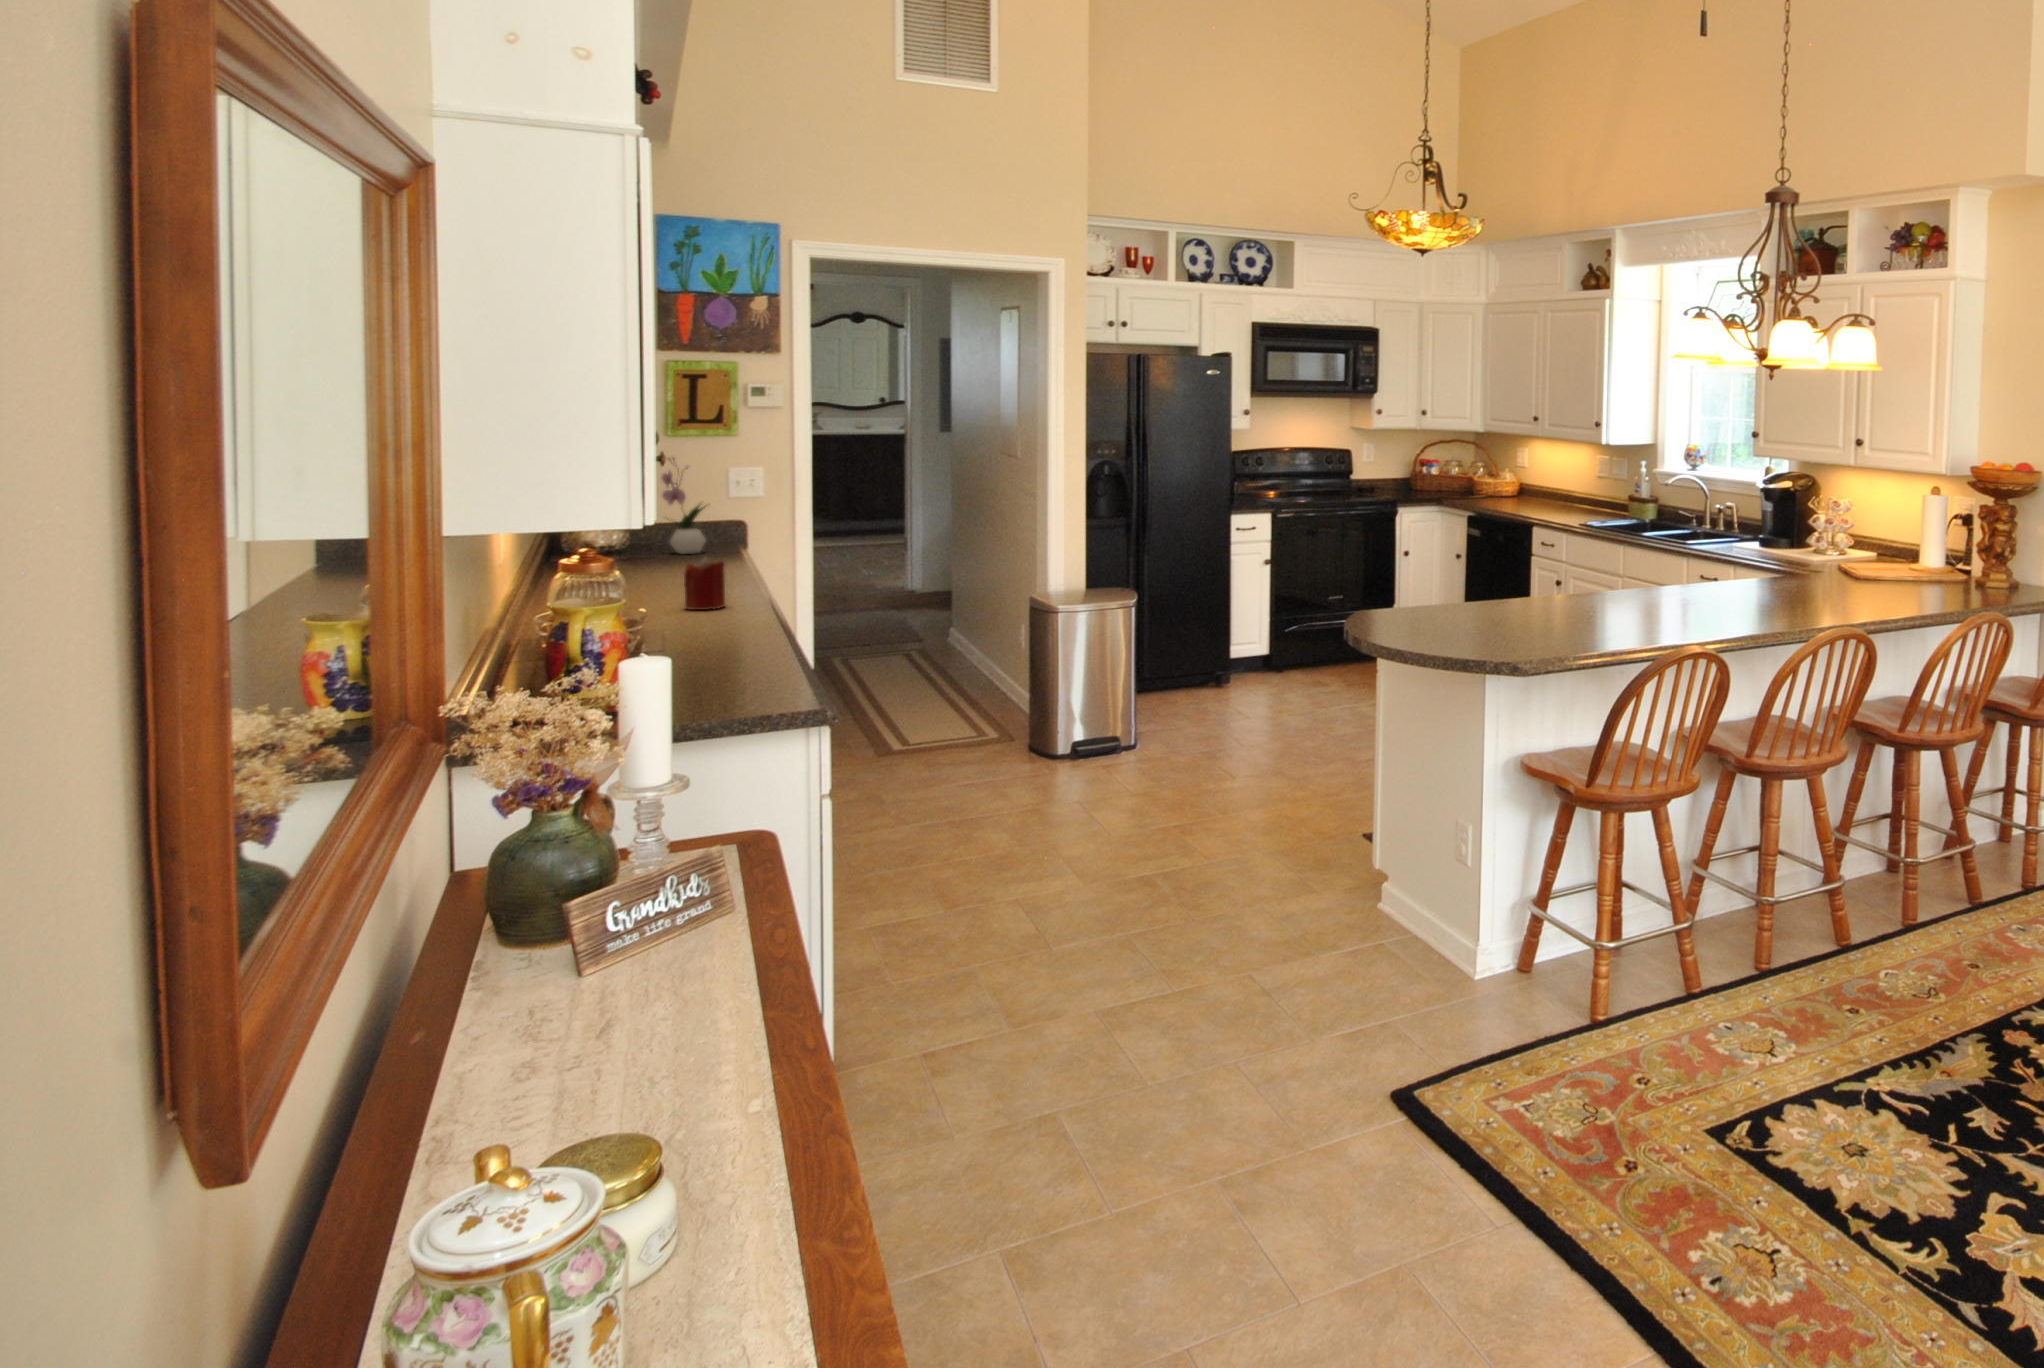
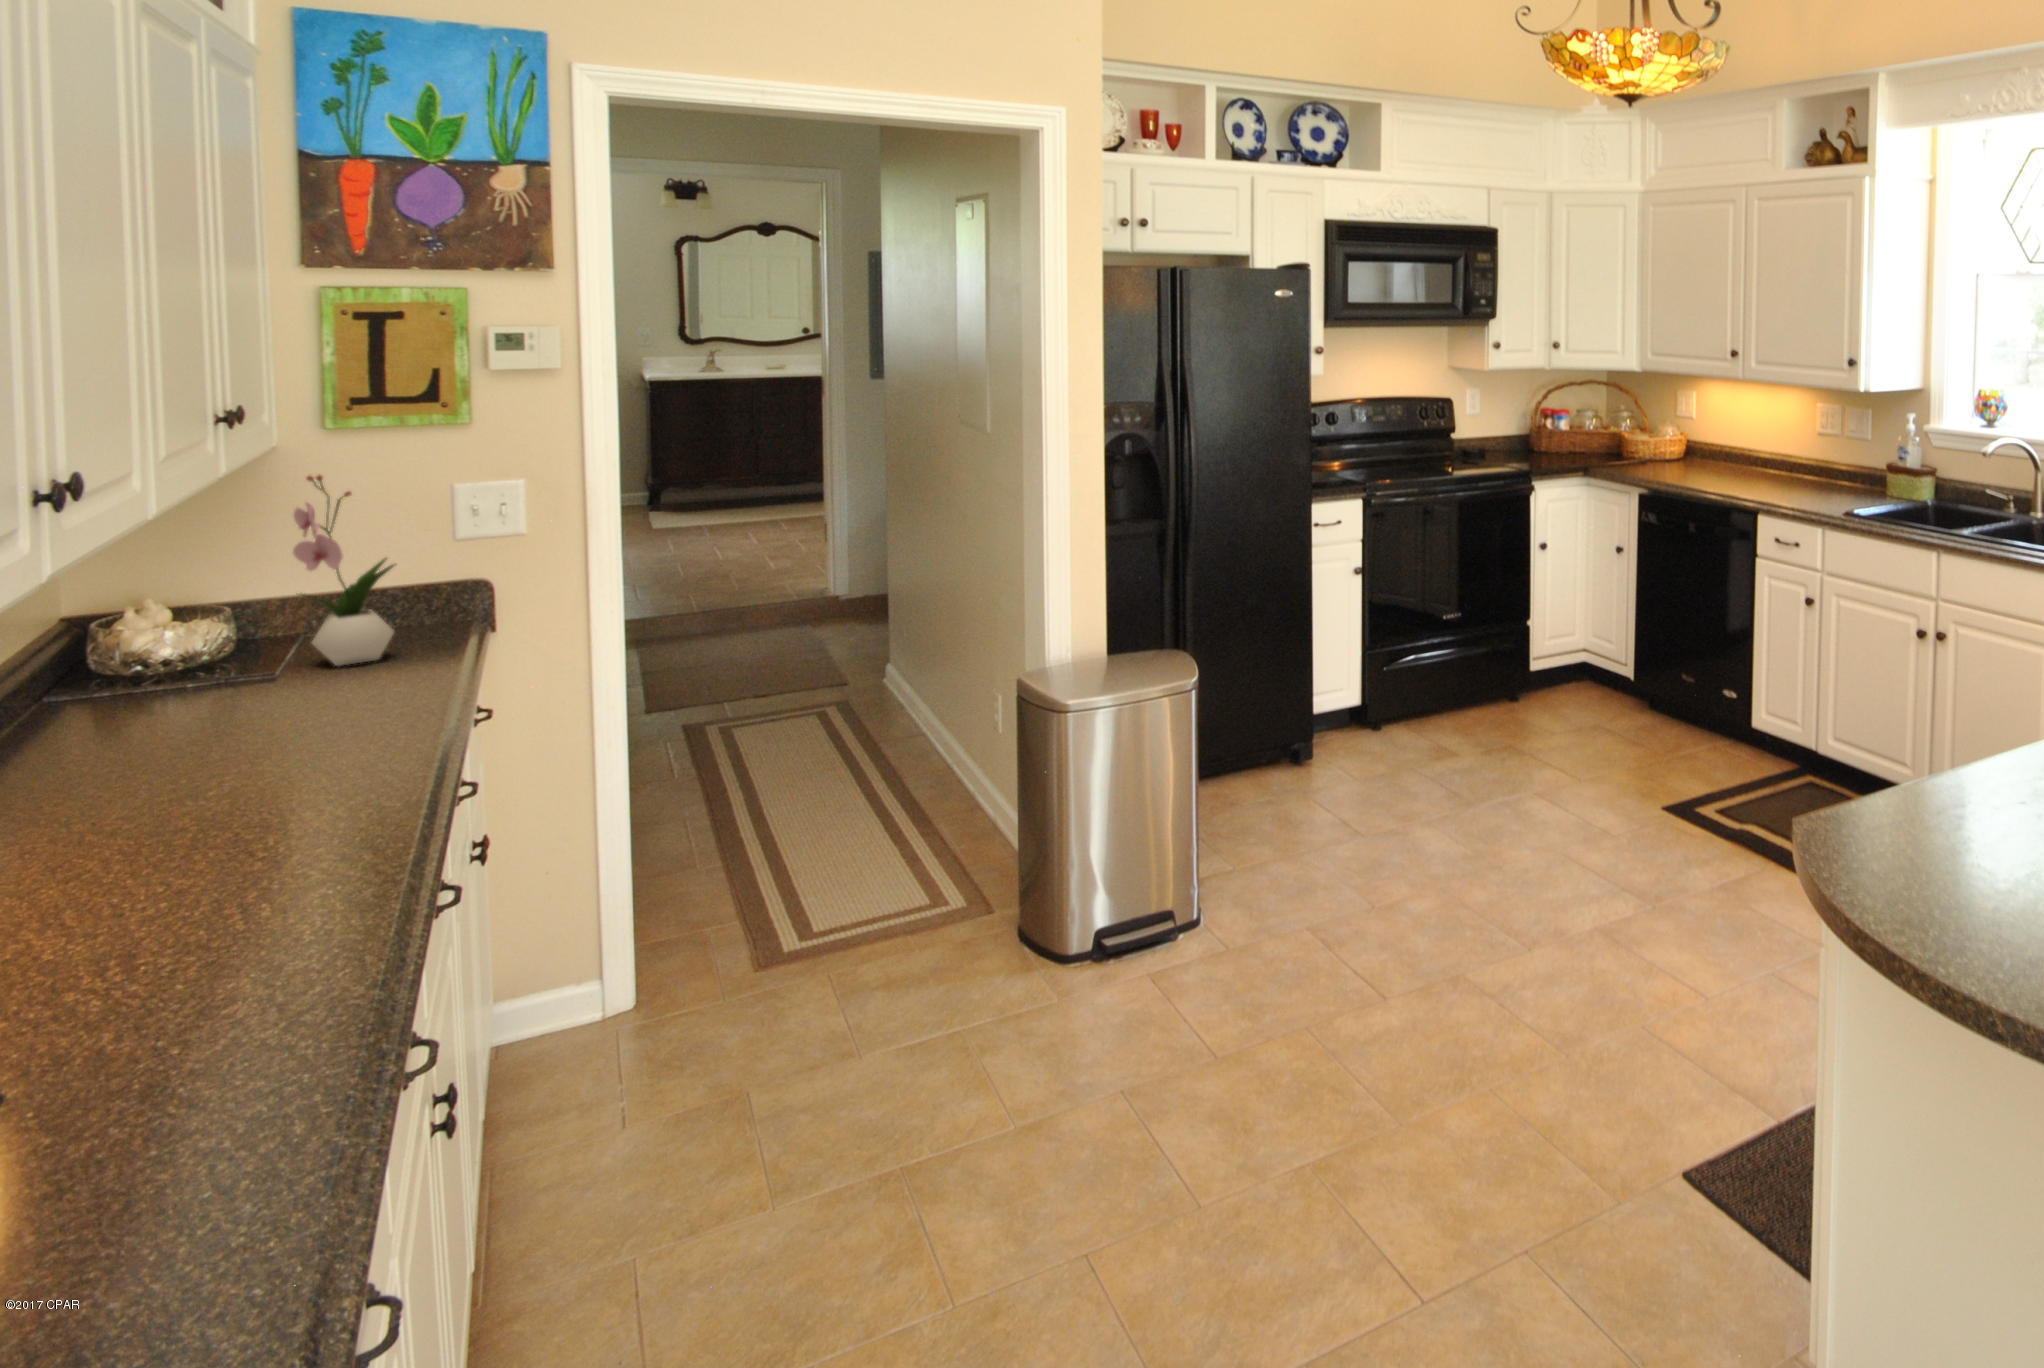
candle: present [684,557,725,610] -> none [156,786,288,937]

